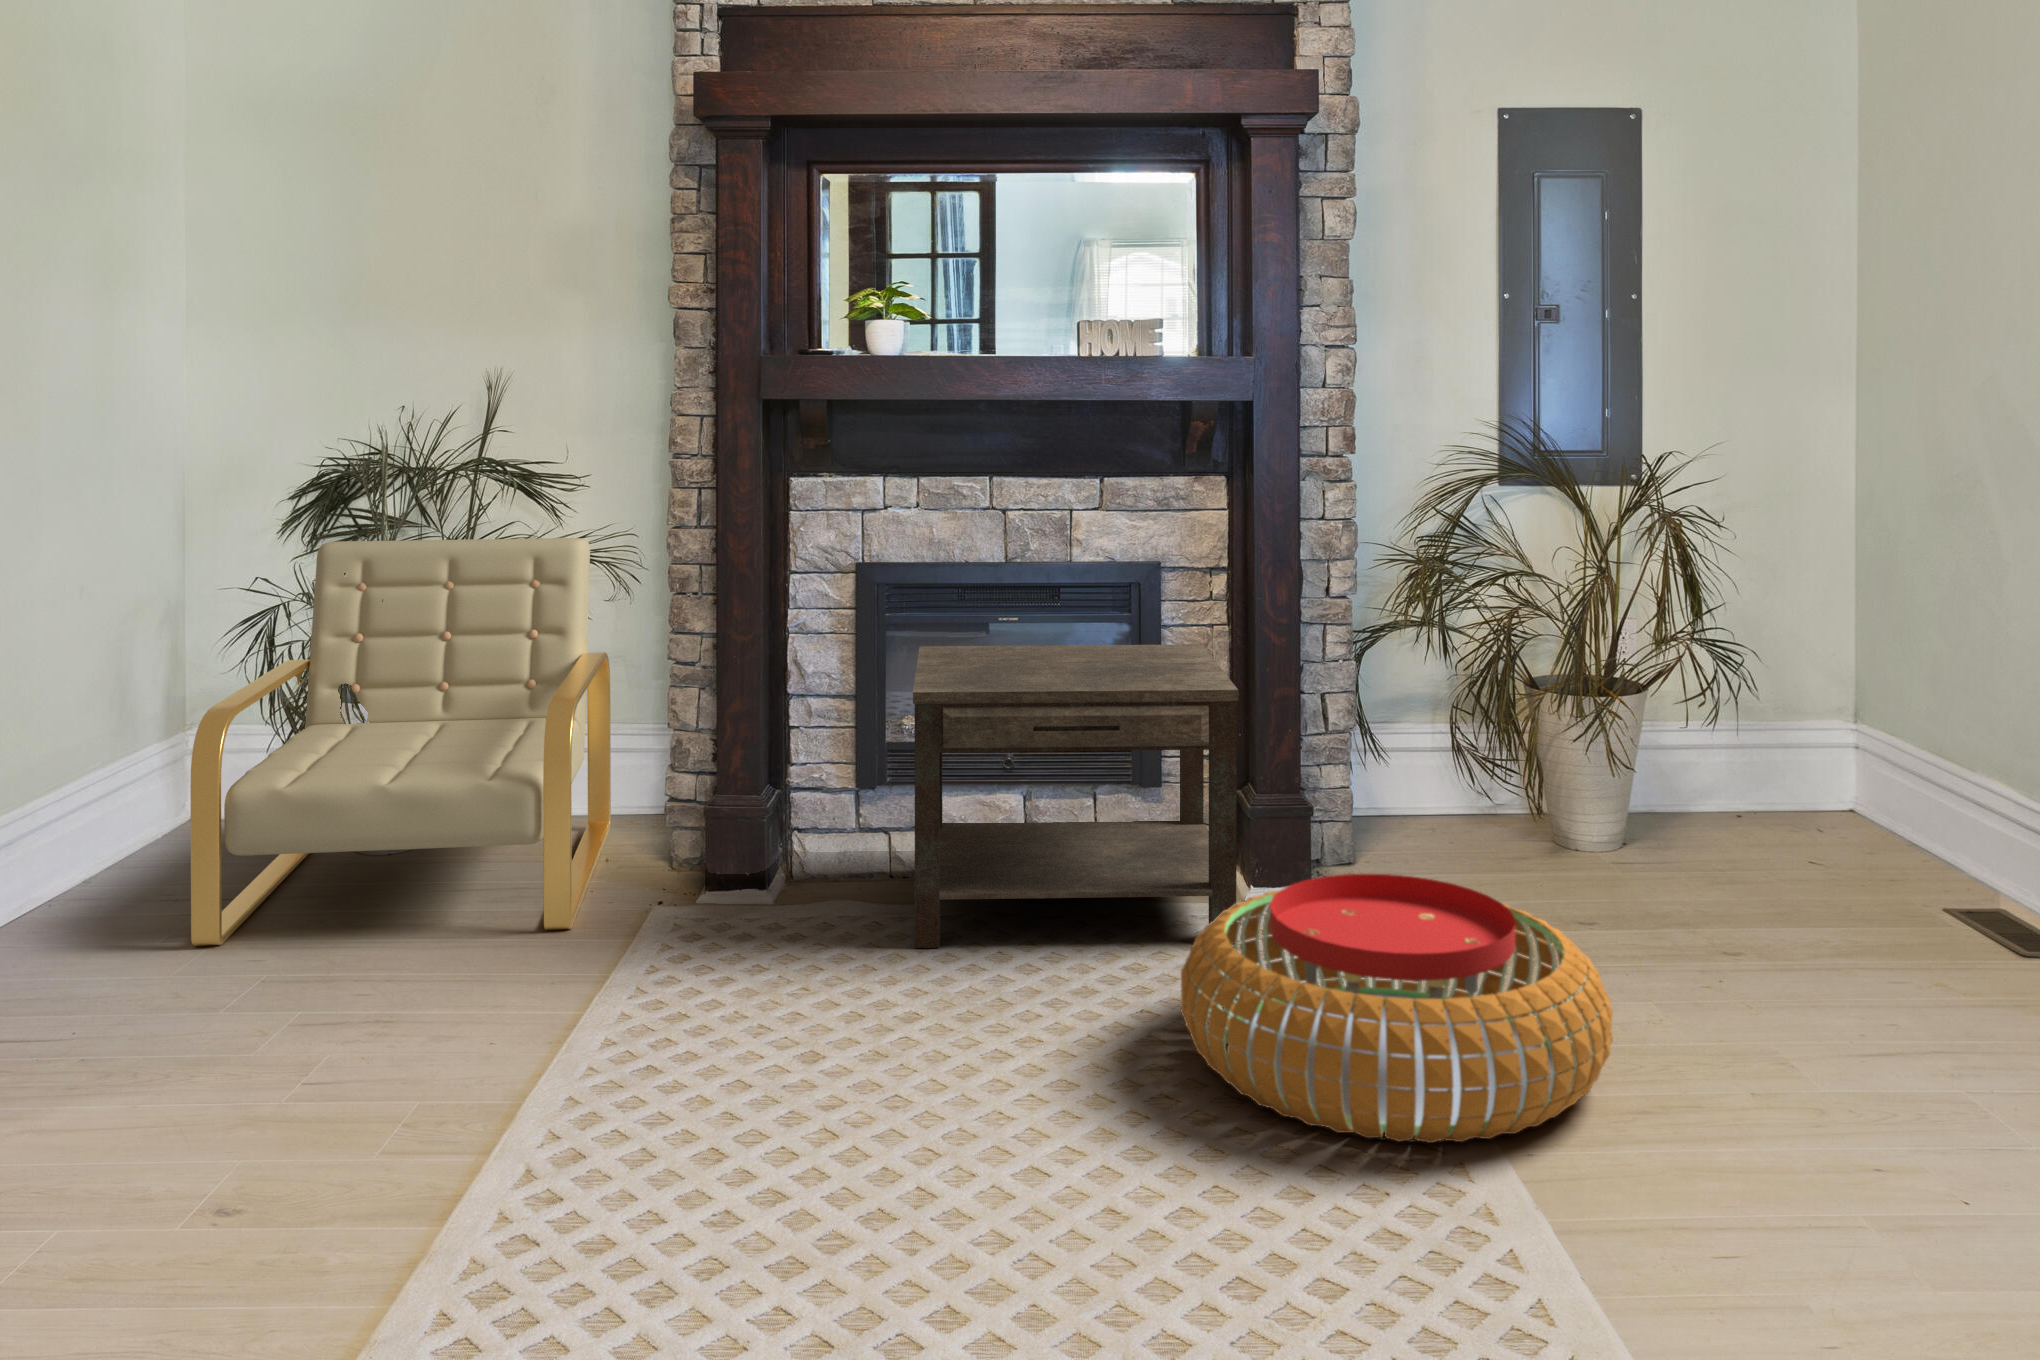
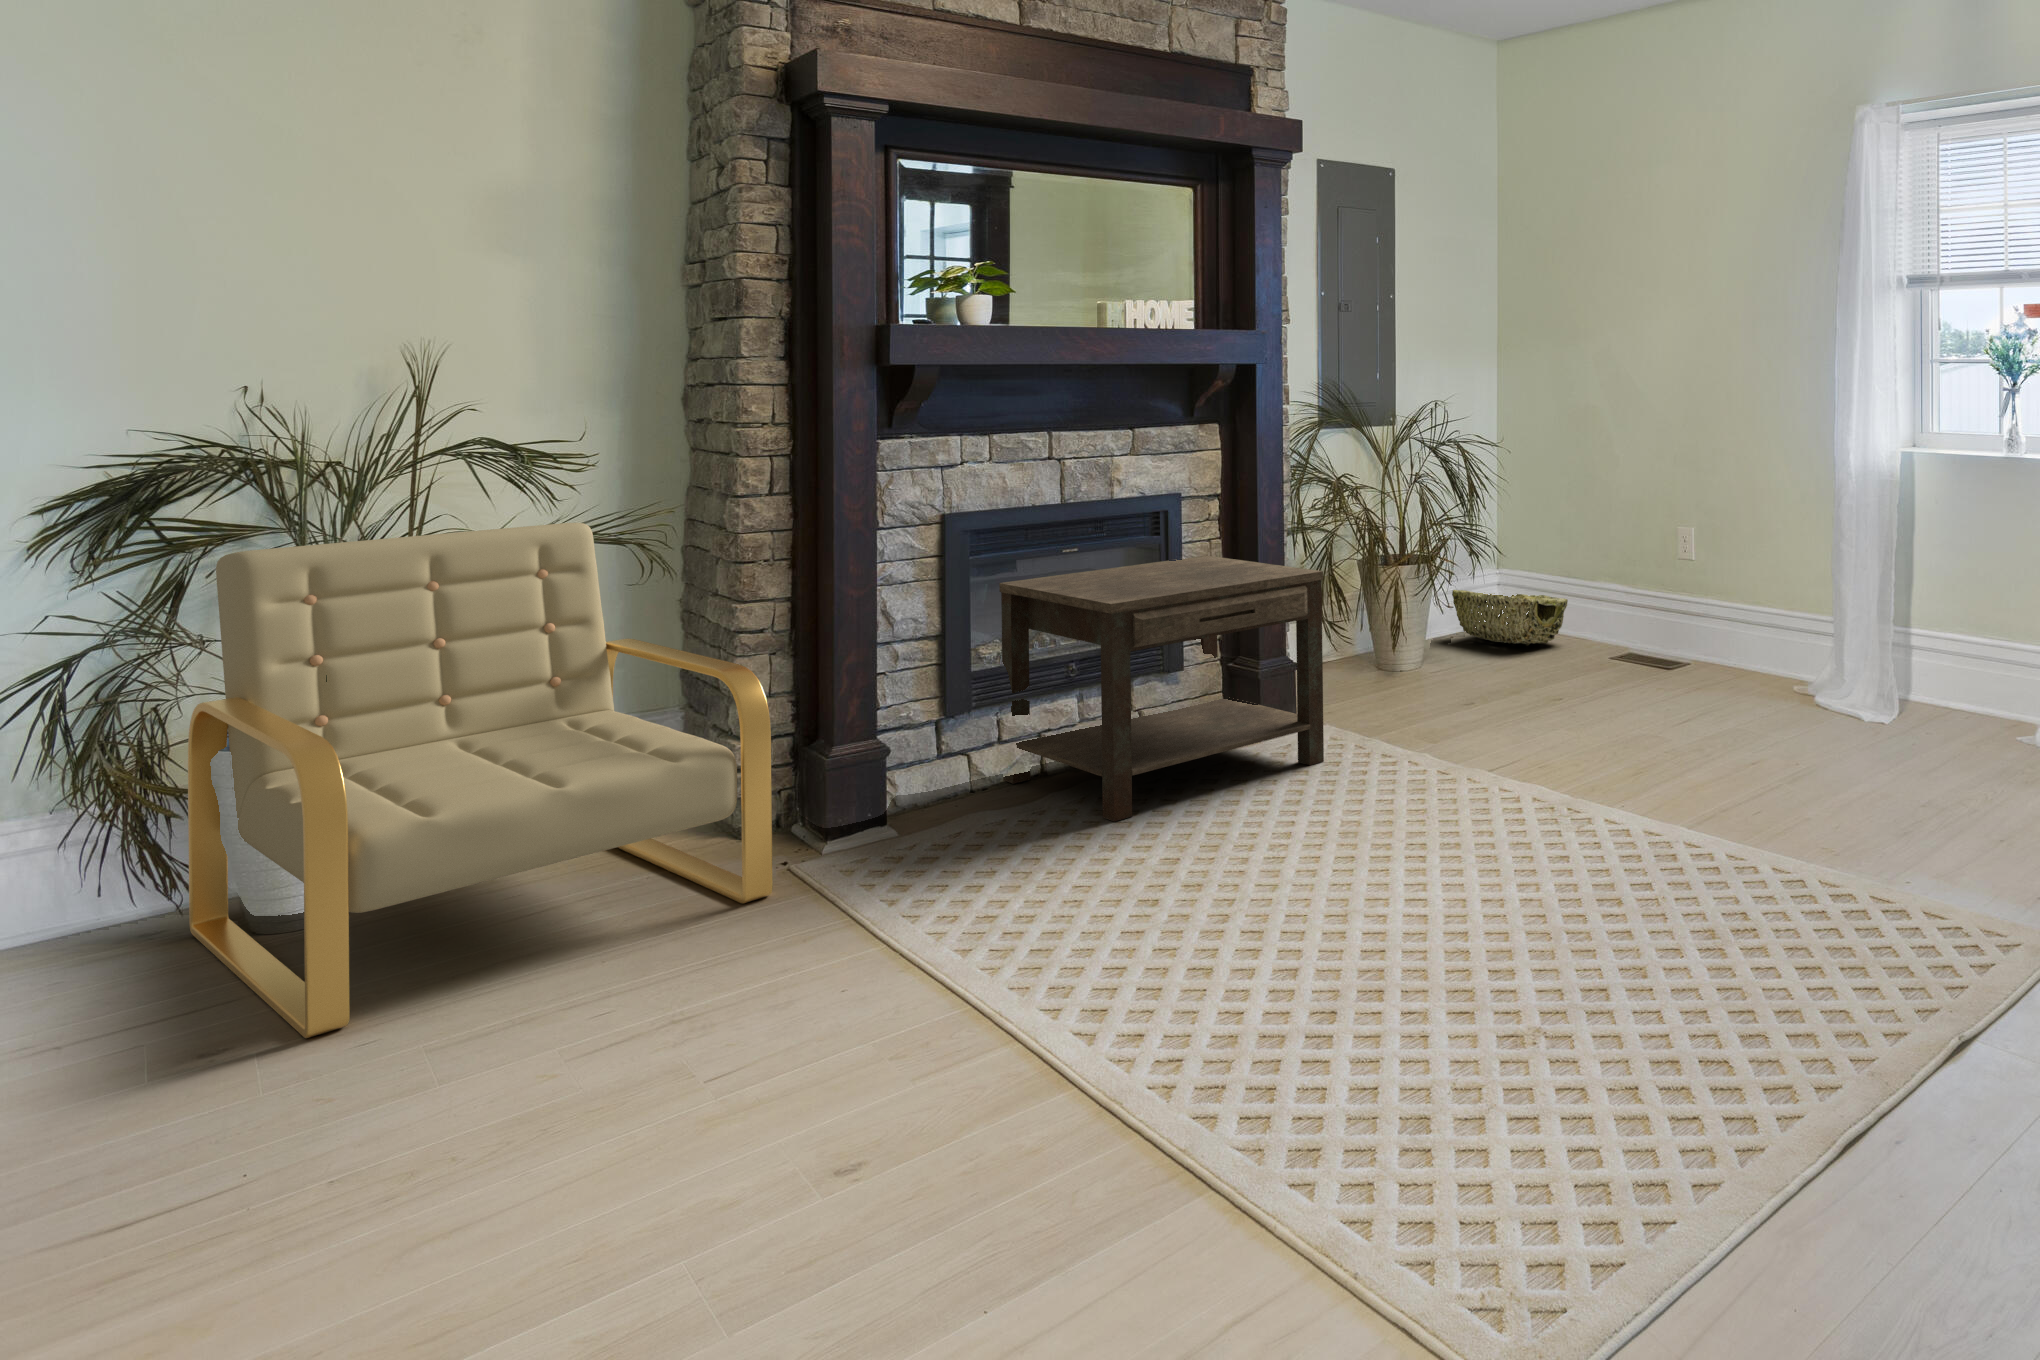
woven basket: none [1726,740,1899,852] -> present [1452,590,1568,646]
pouf: present [1181,874,1613,1143] -> none [1386,668,1667,824]

